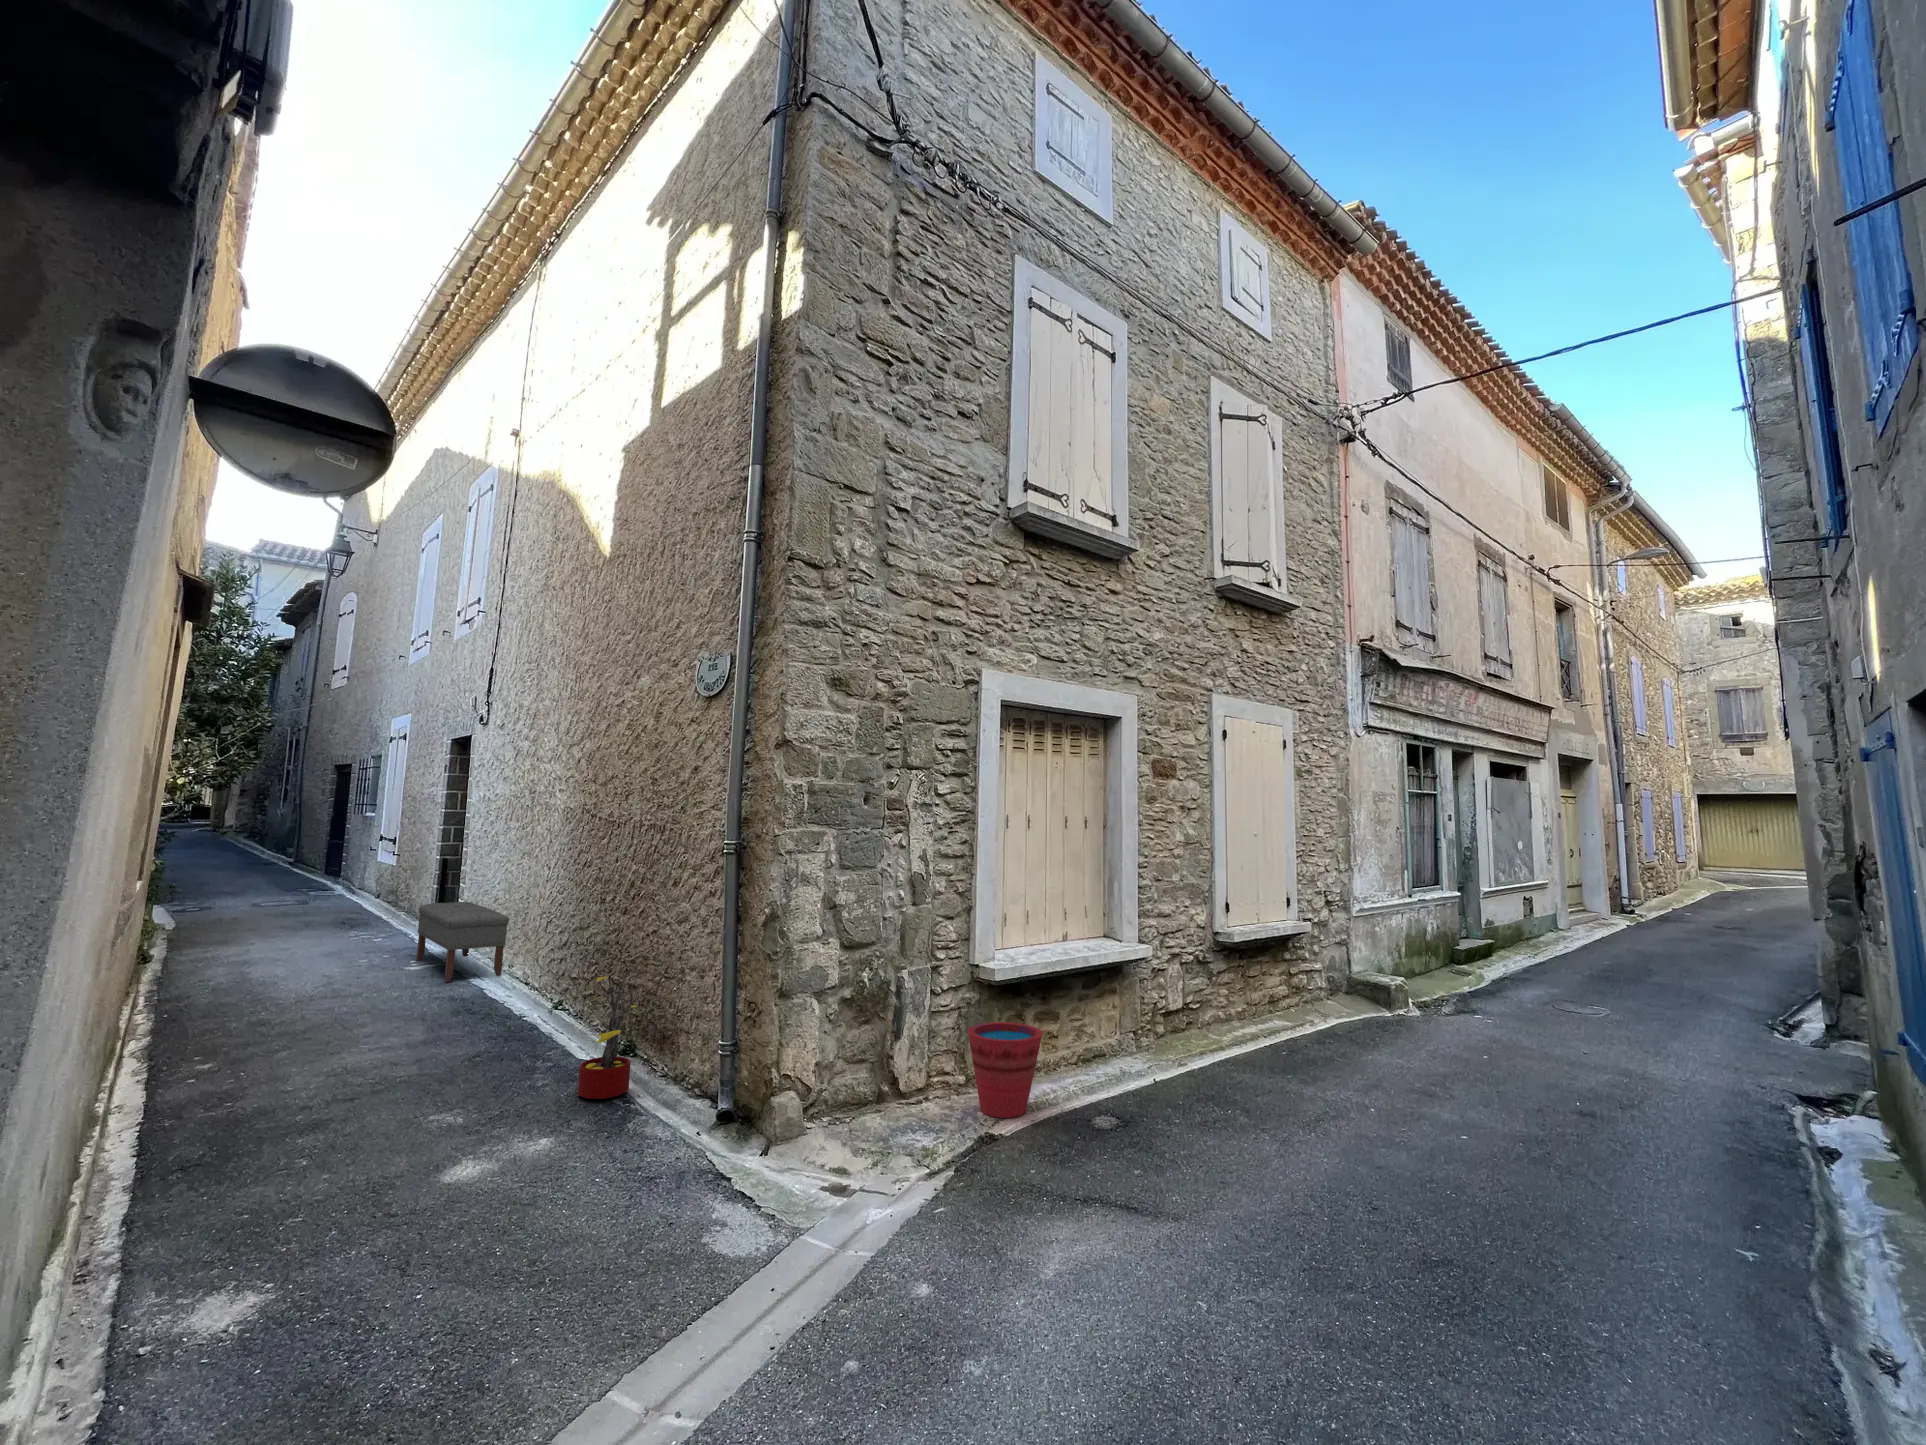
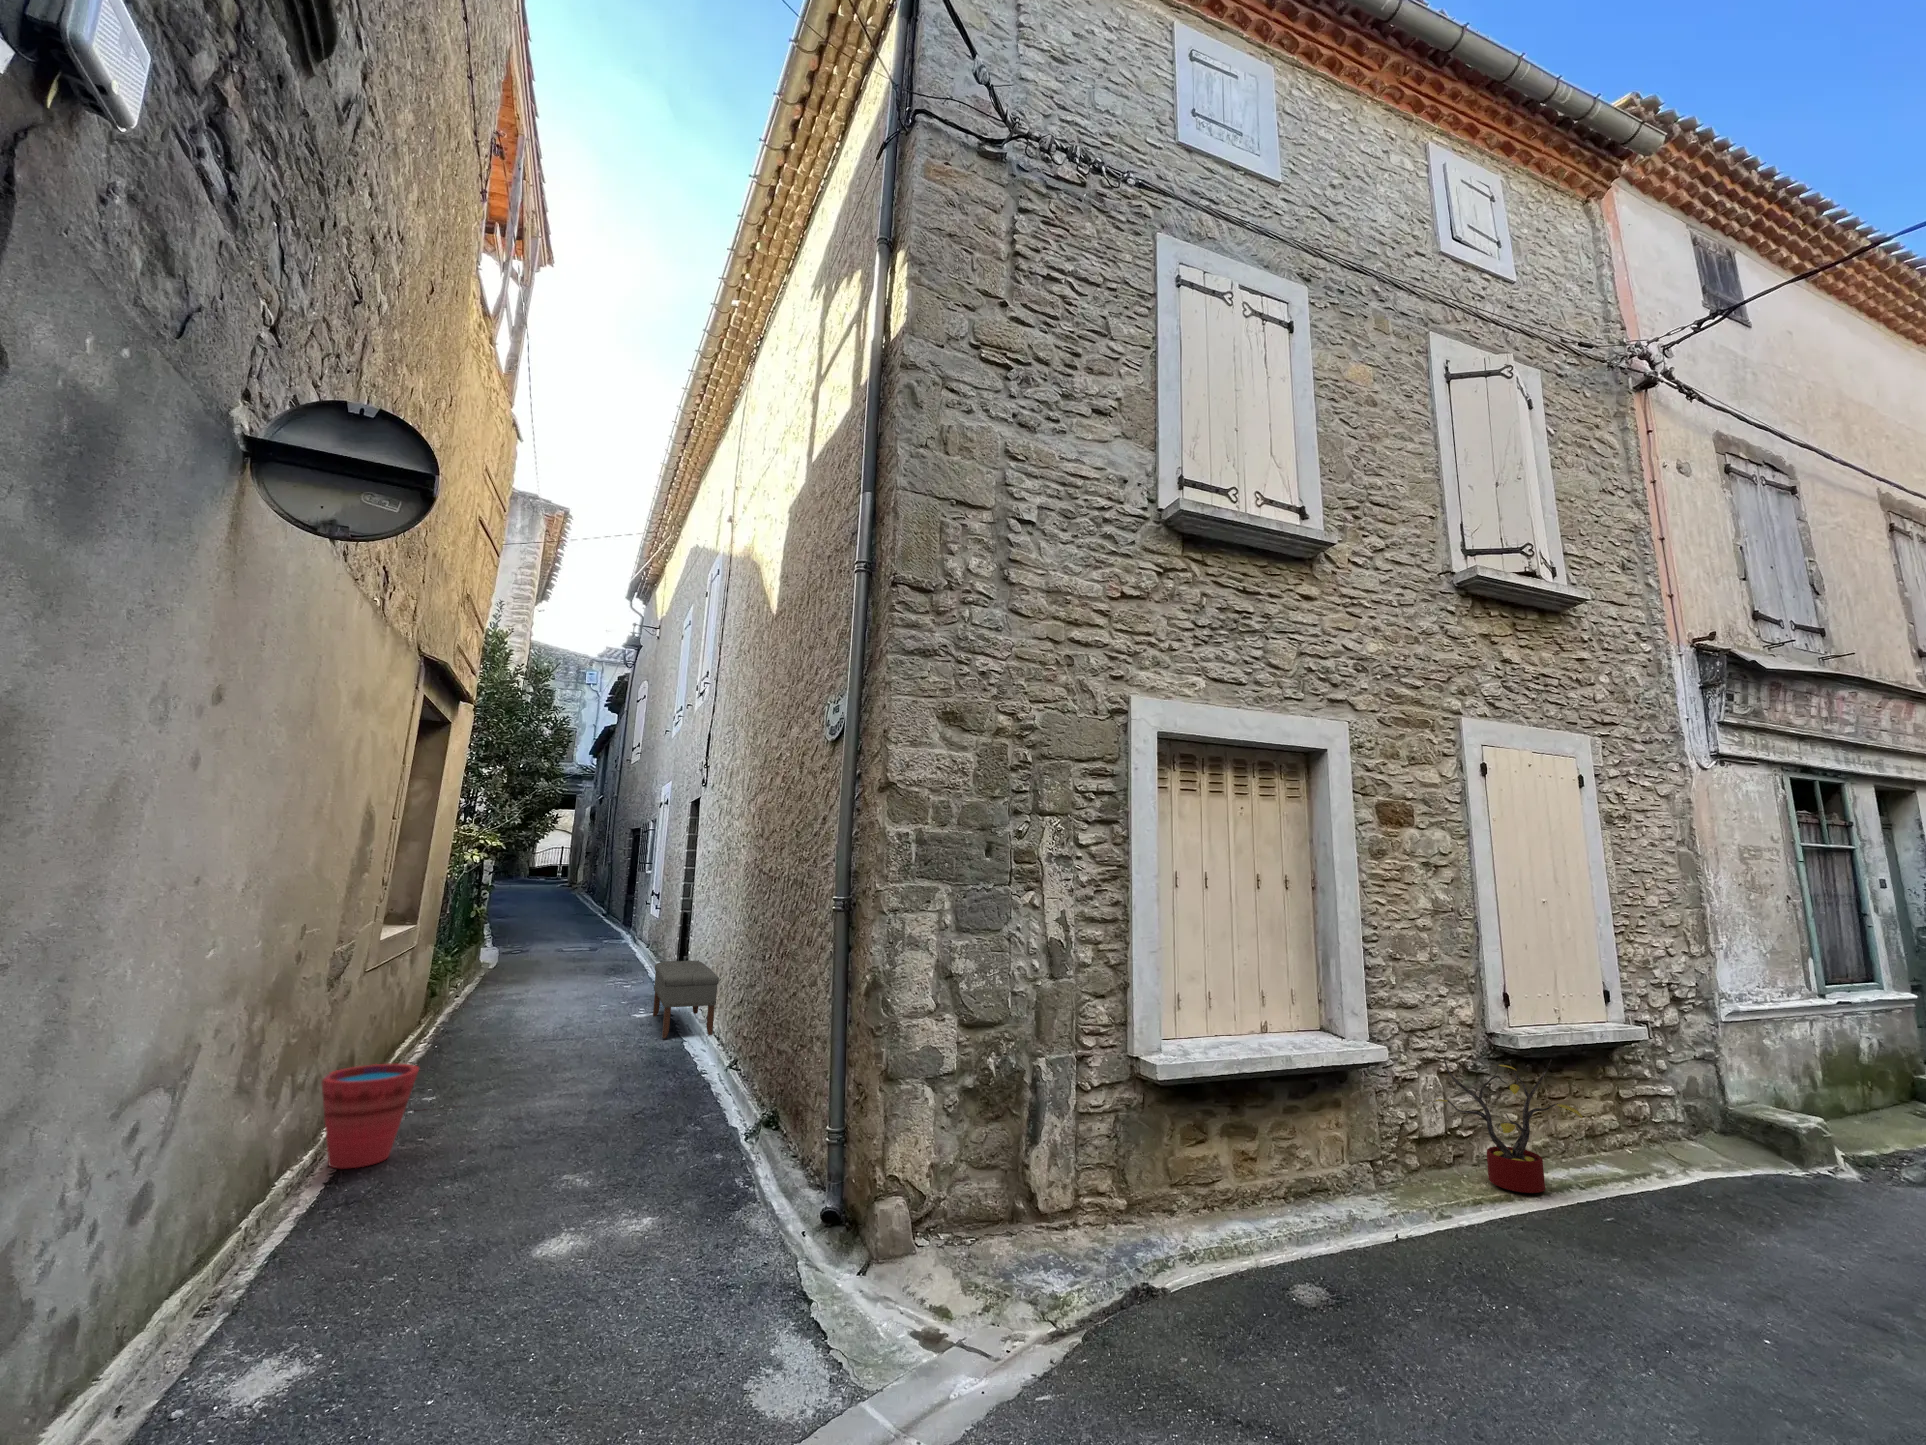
decorative plant: present [578,968,637,1099] -> present [1436,1058,1582,1193]
bucket: present [968,1022,1043,1118] -> present [321,1064,419,1168]

